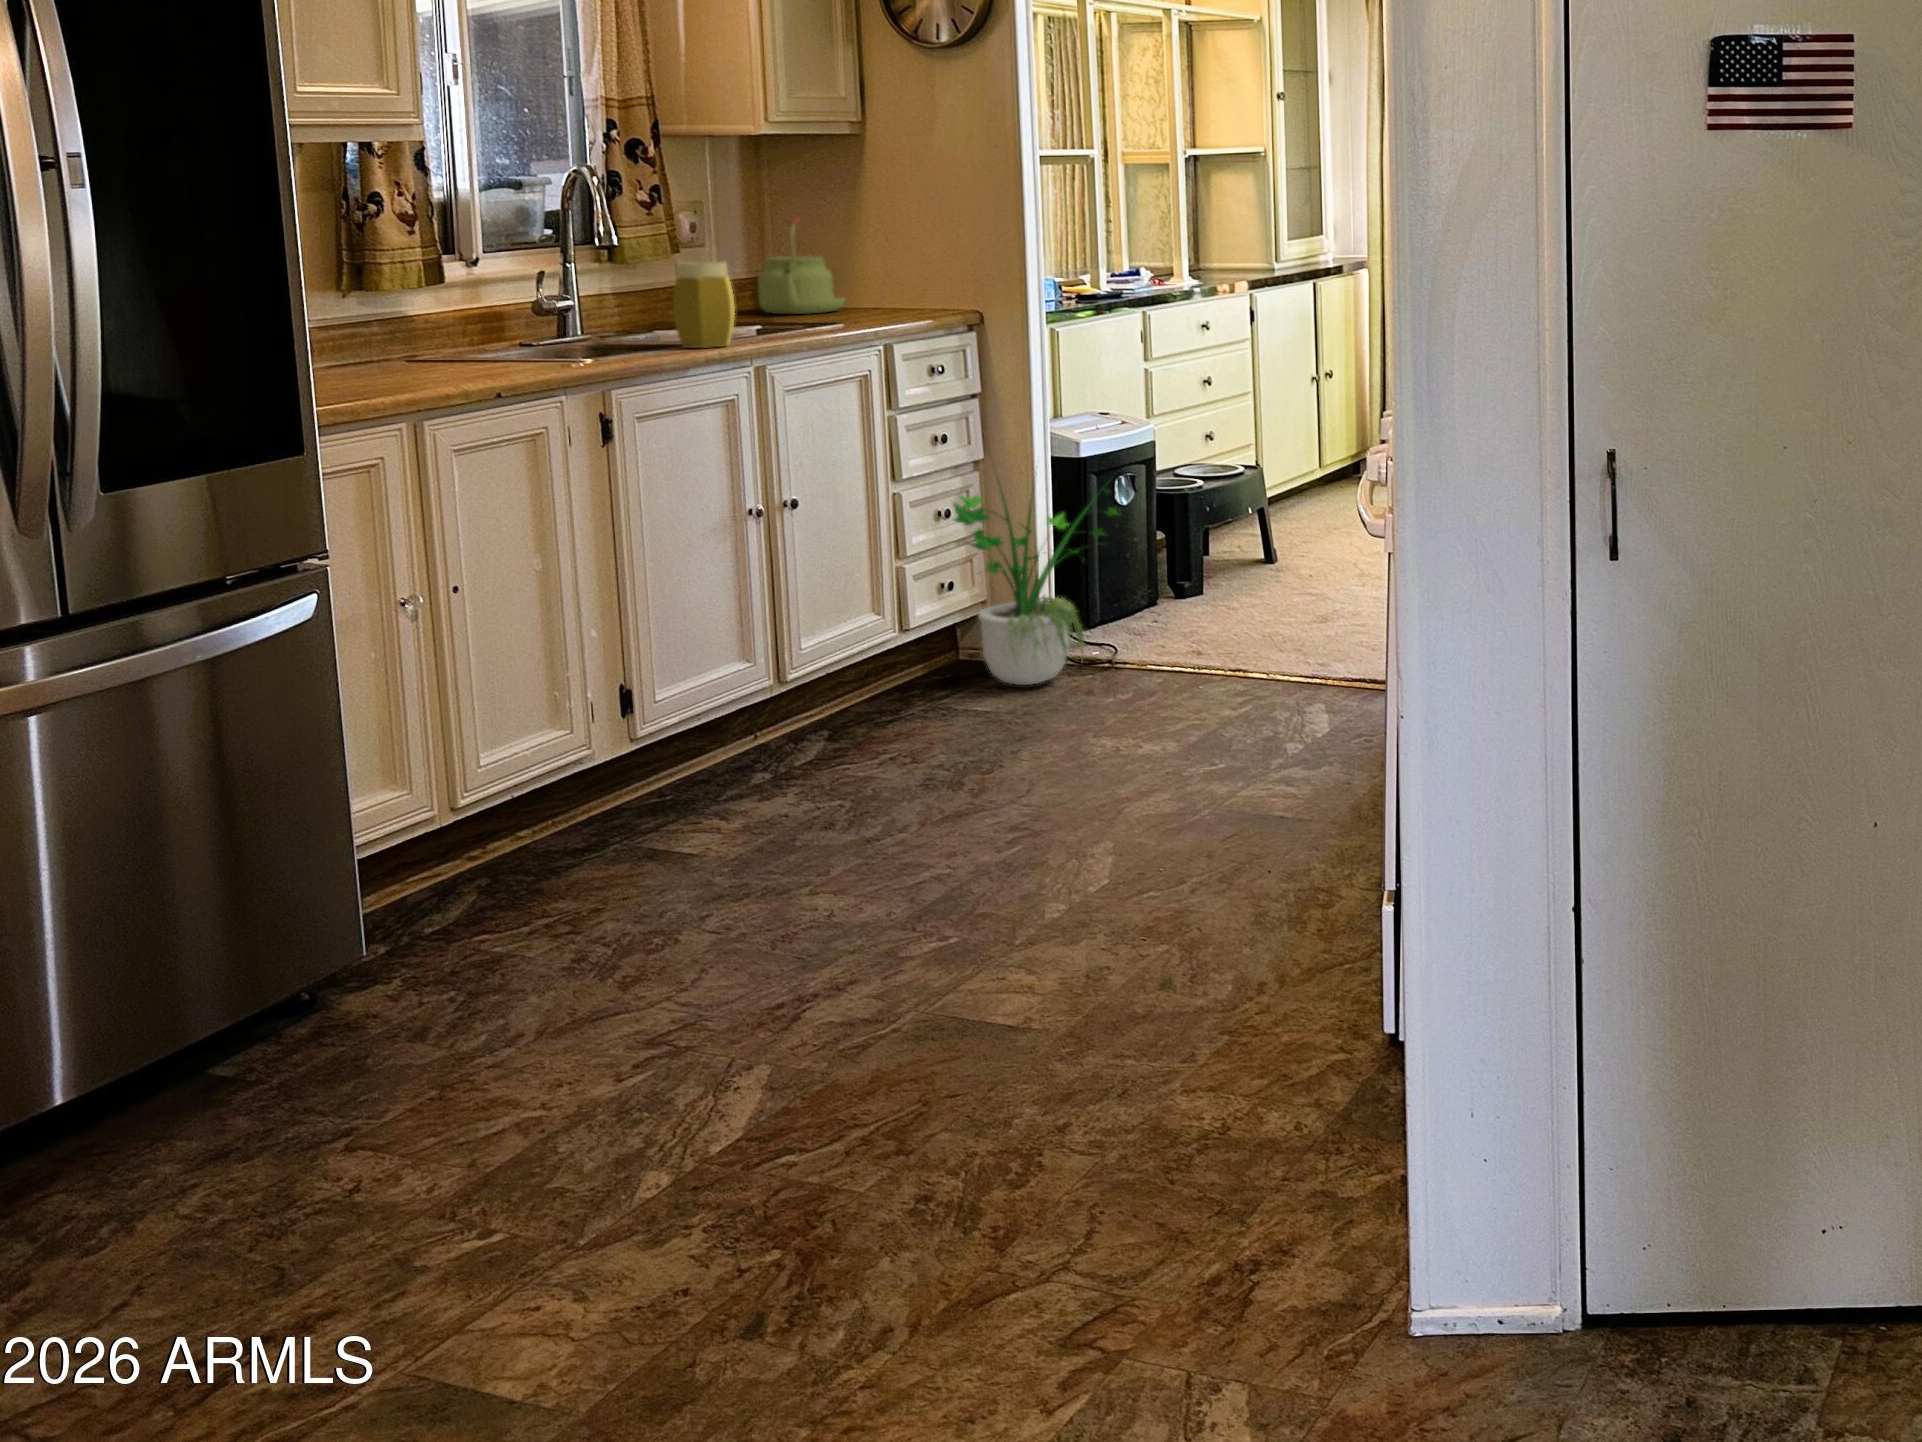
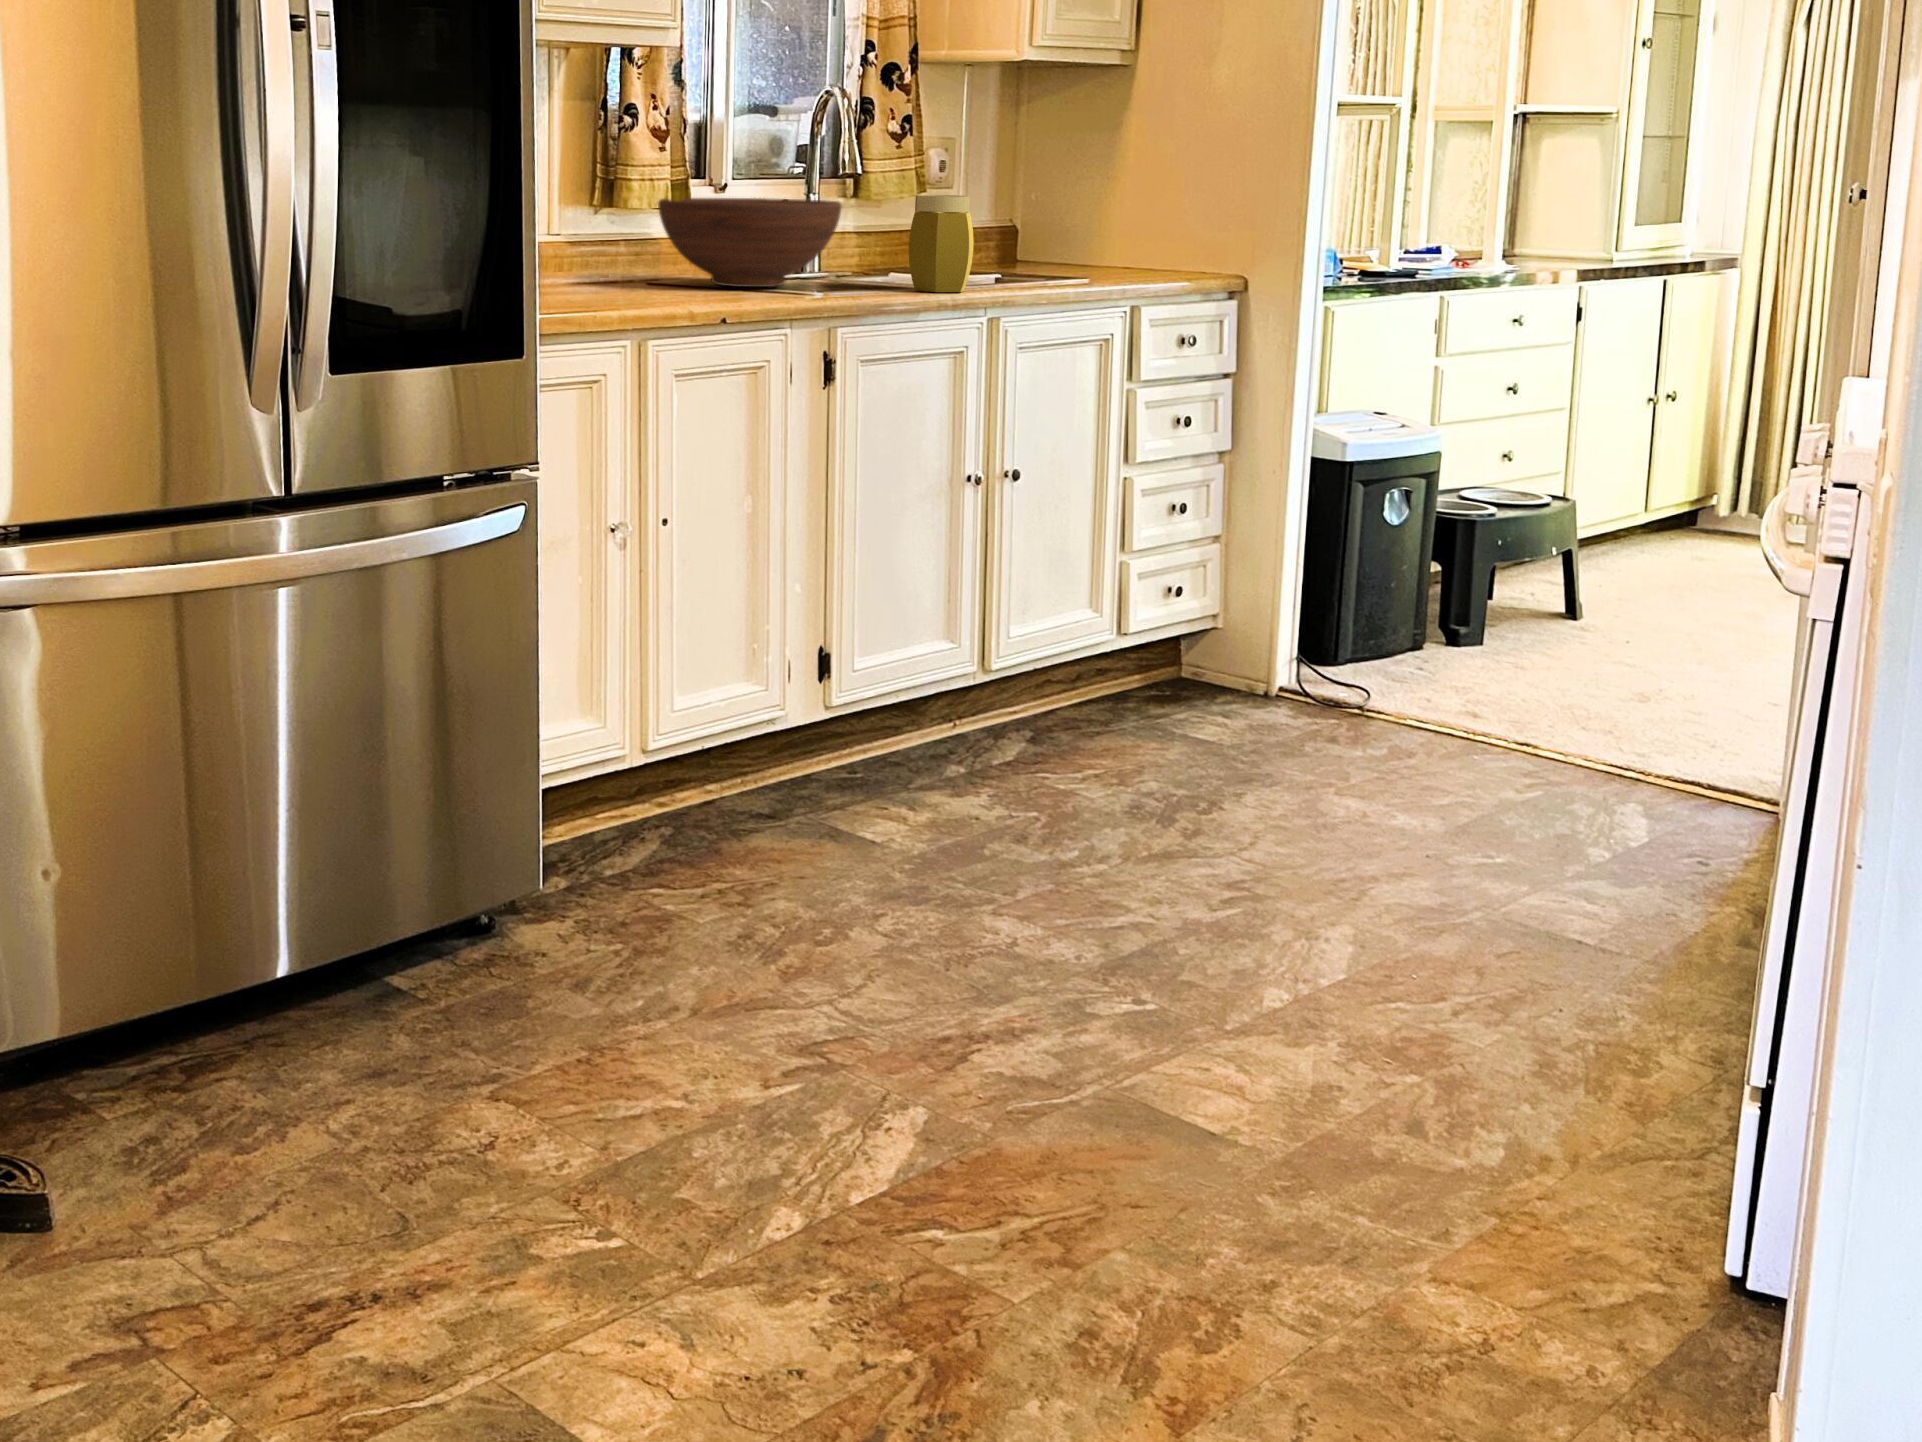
kettle: present [758,218,845,314] -> none [1000,157,1095,268]
fruit bowl: none [414,272,604,358] -> present [658,198,841,287]
potted plant: present [953,477,1121,685] -> none [1189,431,1396,724]

